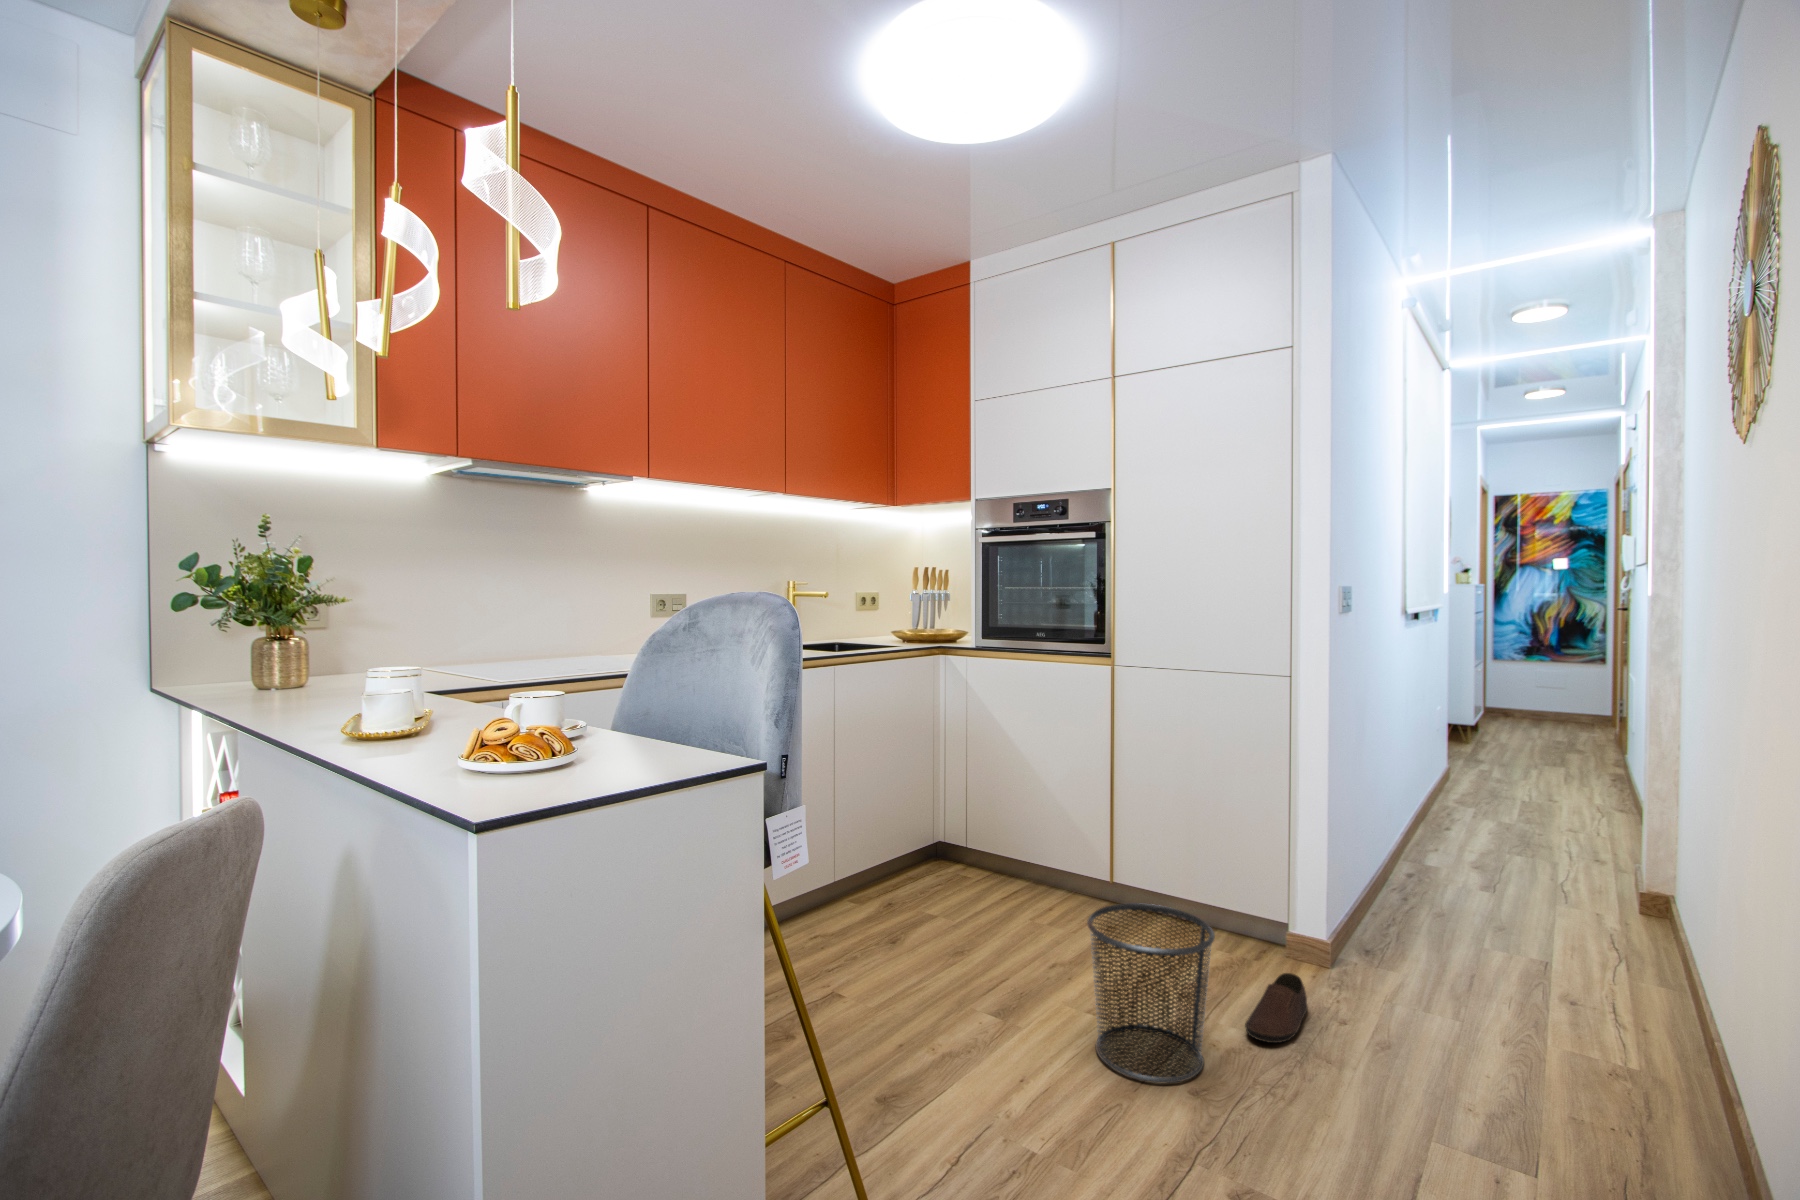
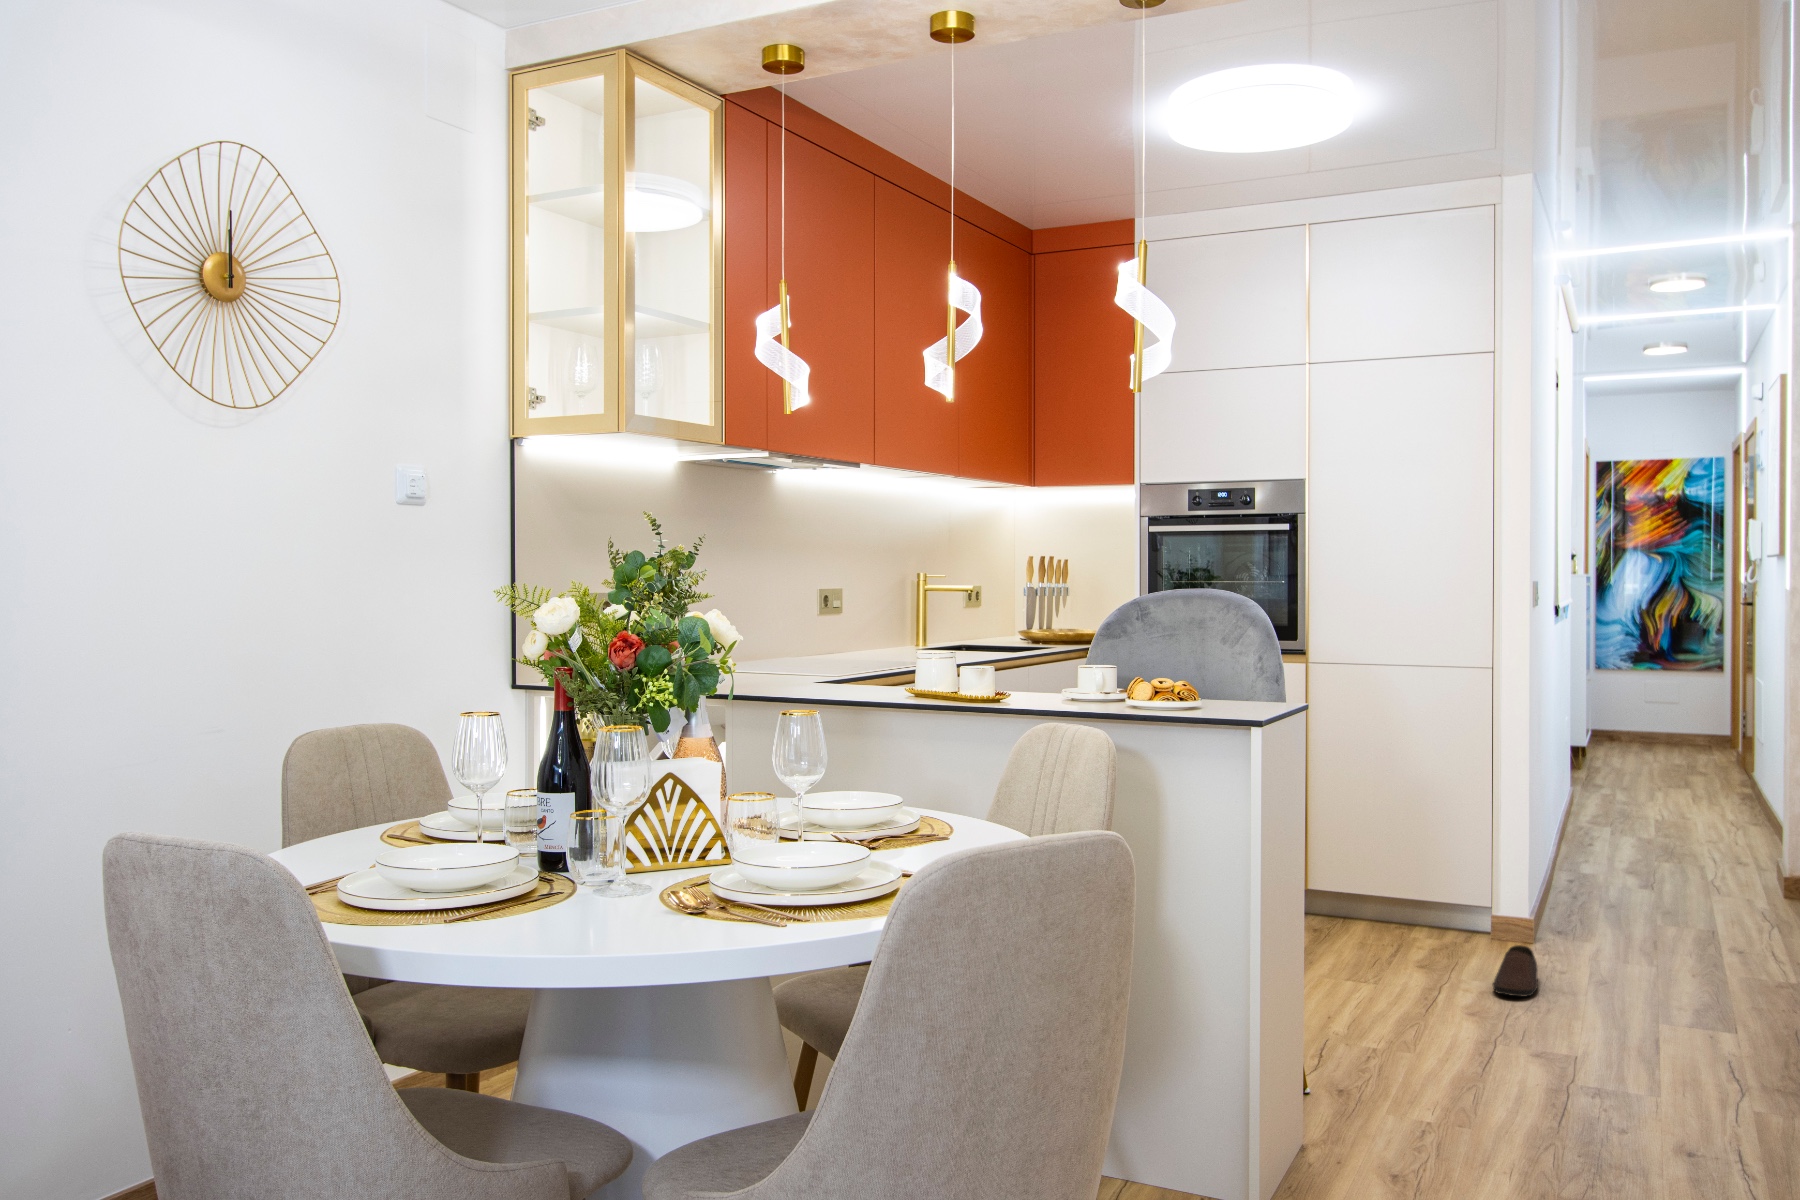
waste bin: present [1087,903,1215,1083] -> none [1363,880,1483,1025]

